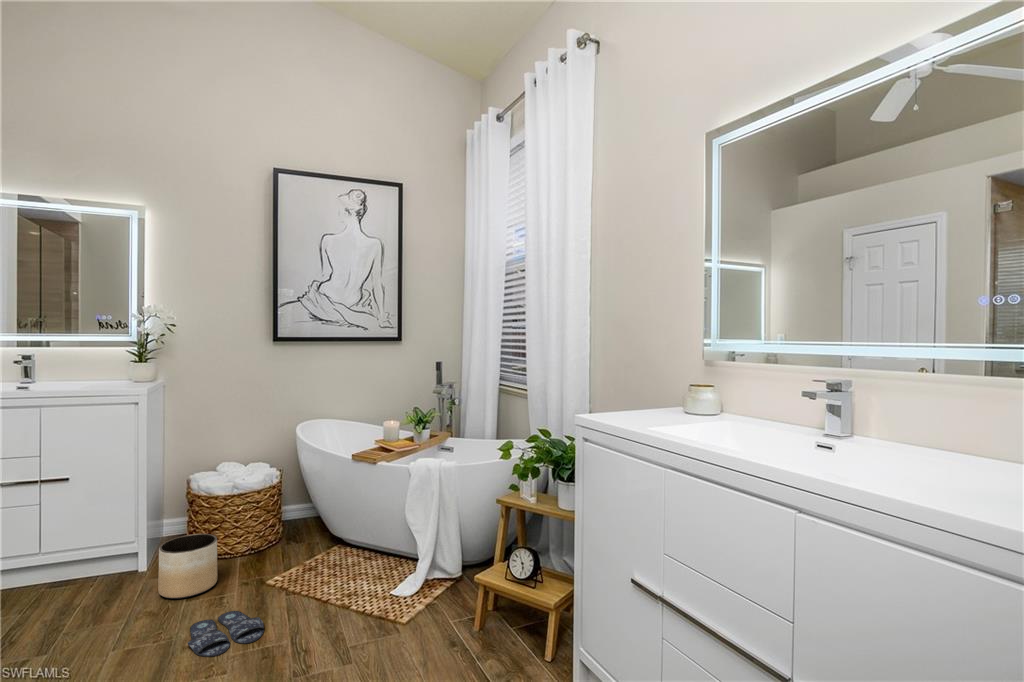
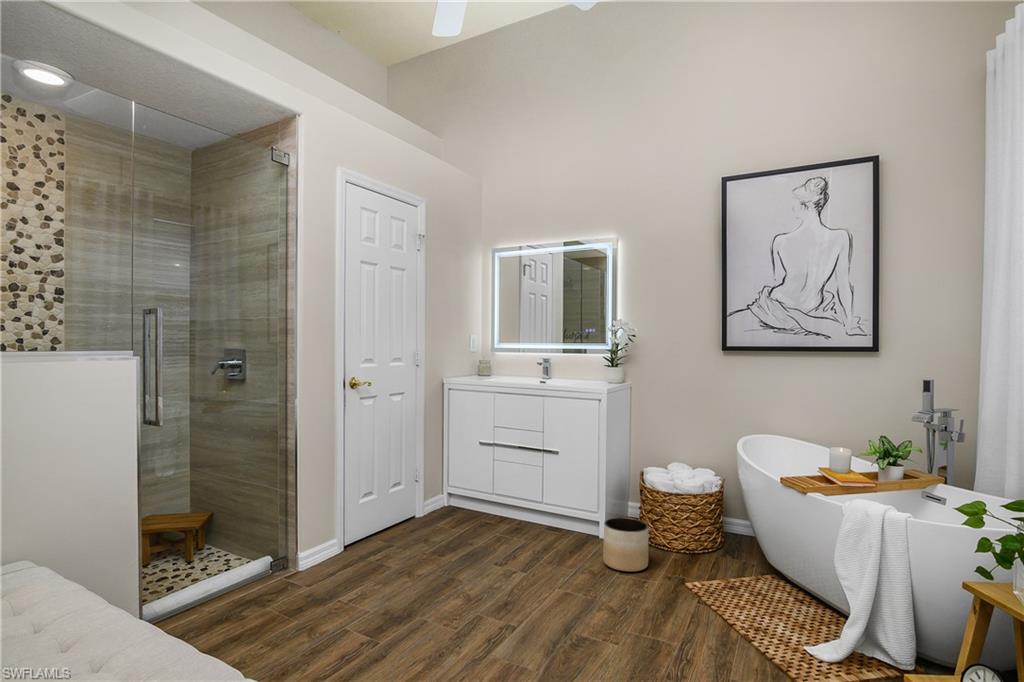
slippers: present [188,611,264,657] -> none [604,594,665,630]

